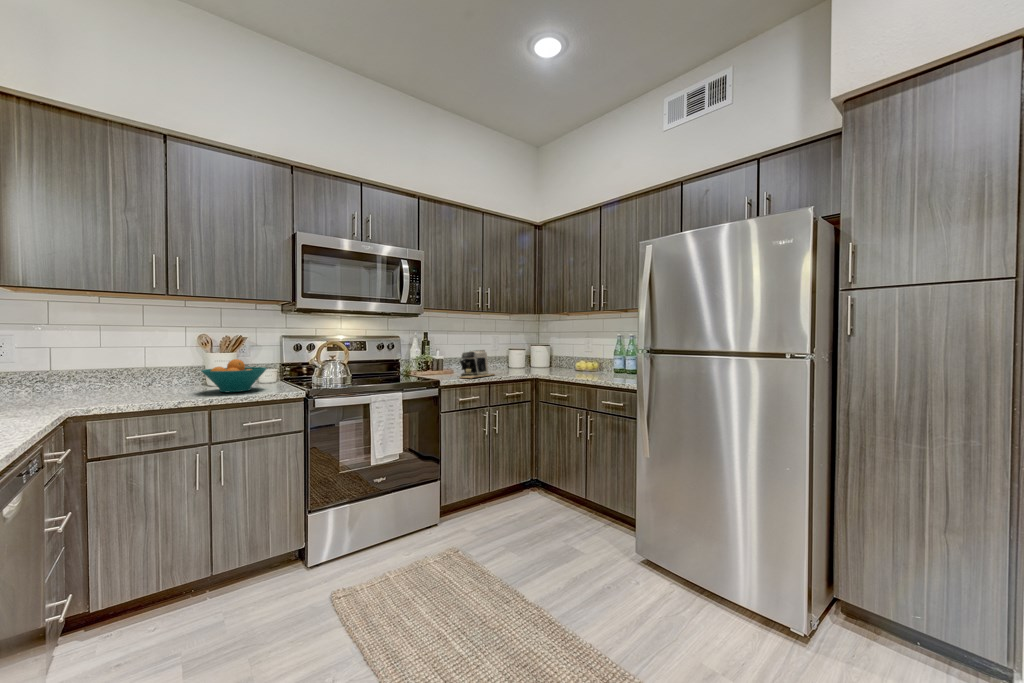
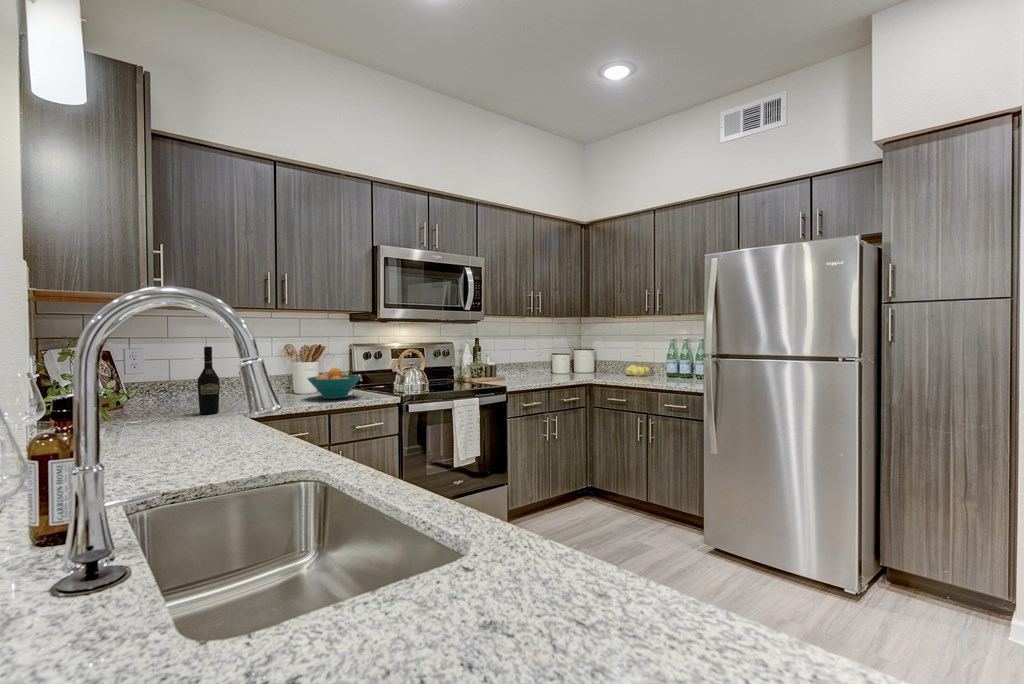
wine bottle: none [34,333,65,410] -> present [198,347,220,414]
coffee maker: present [460,350,494,378] -> none [515,356,550,385]

